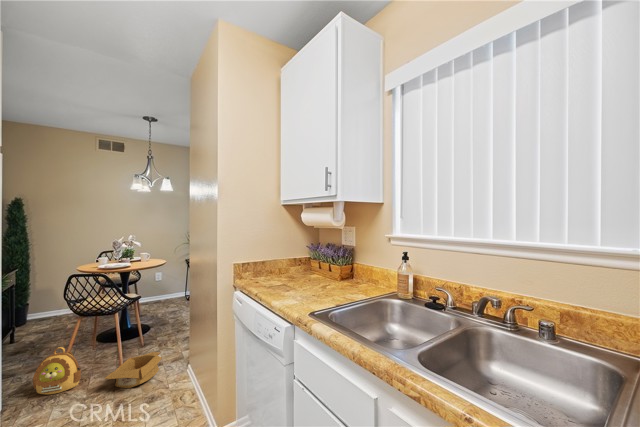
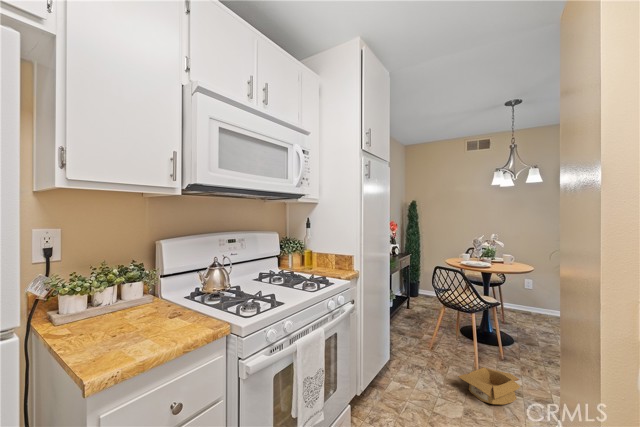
backpack: present [33,347,81,395] -> none [410,328,441,369]

